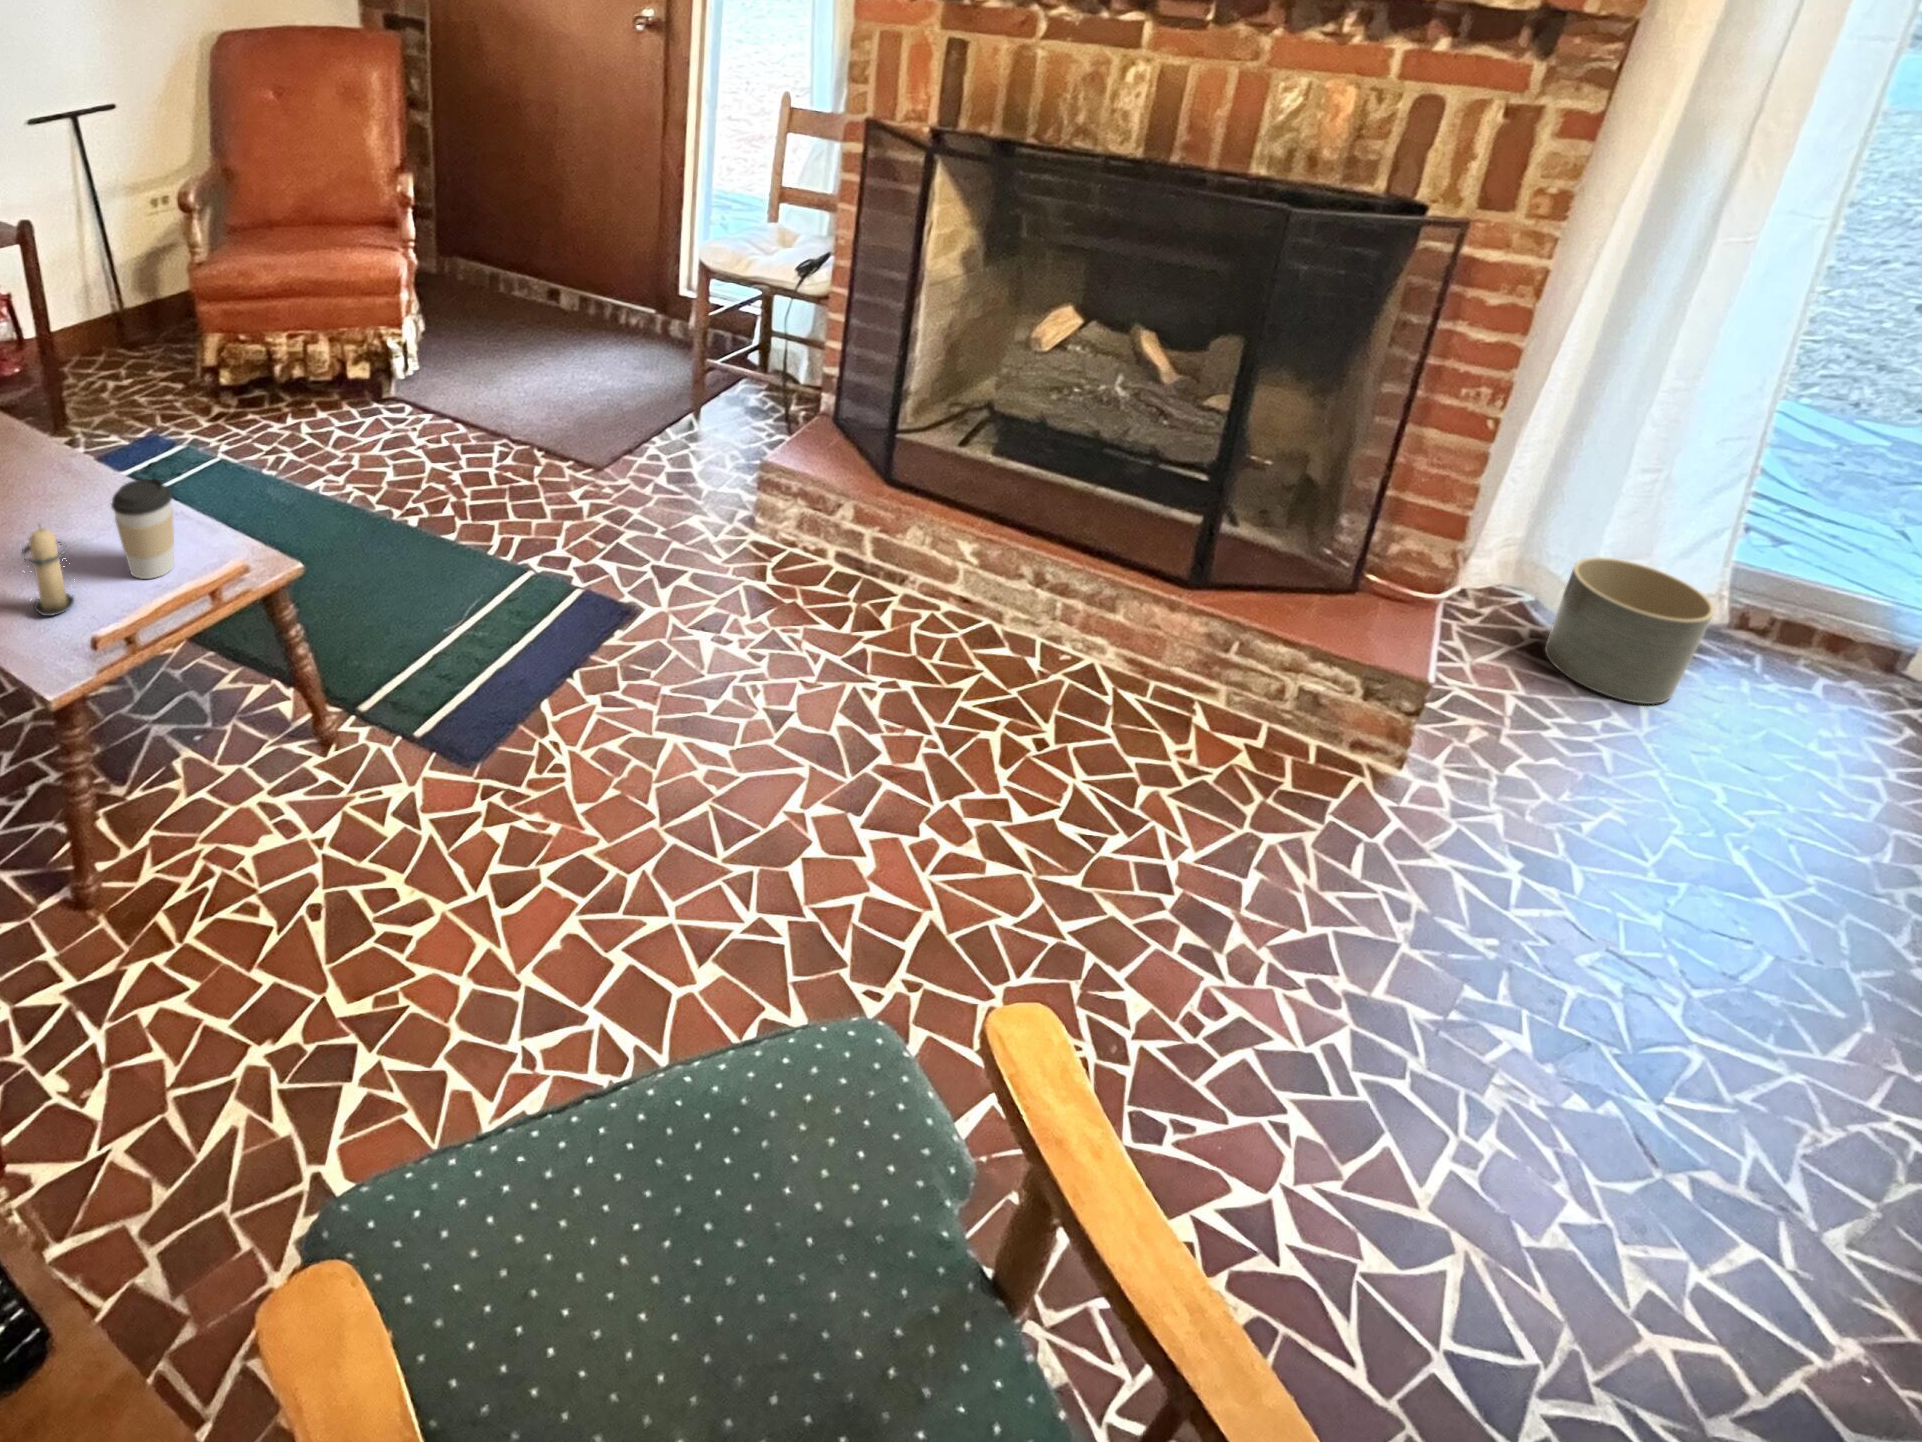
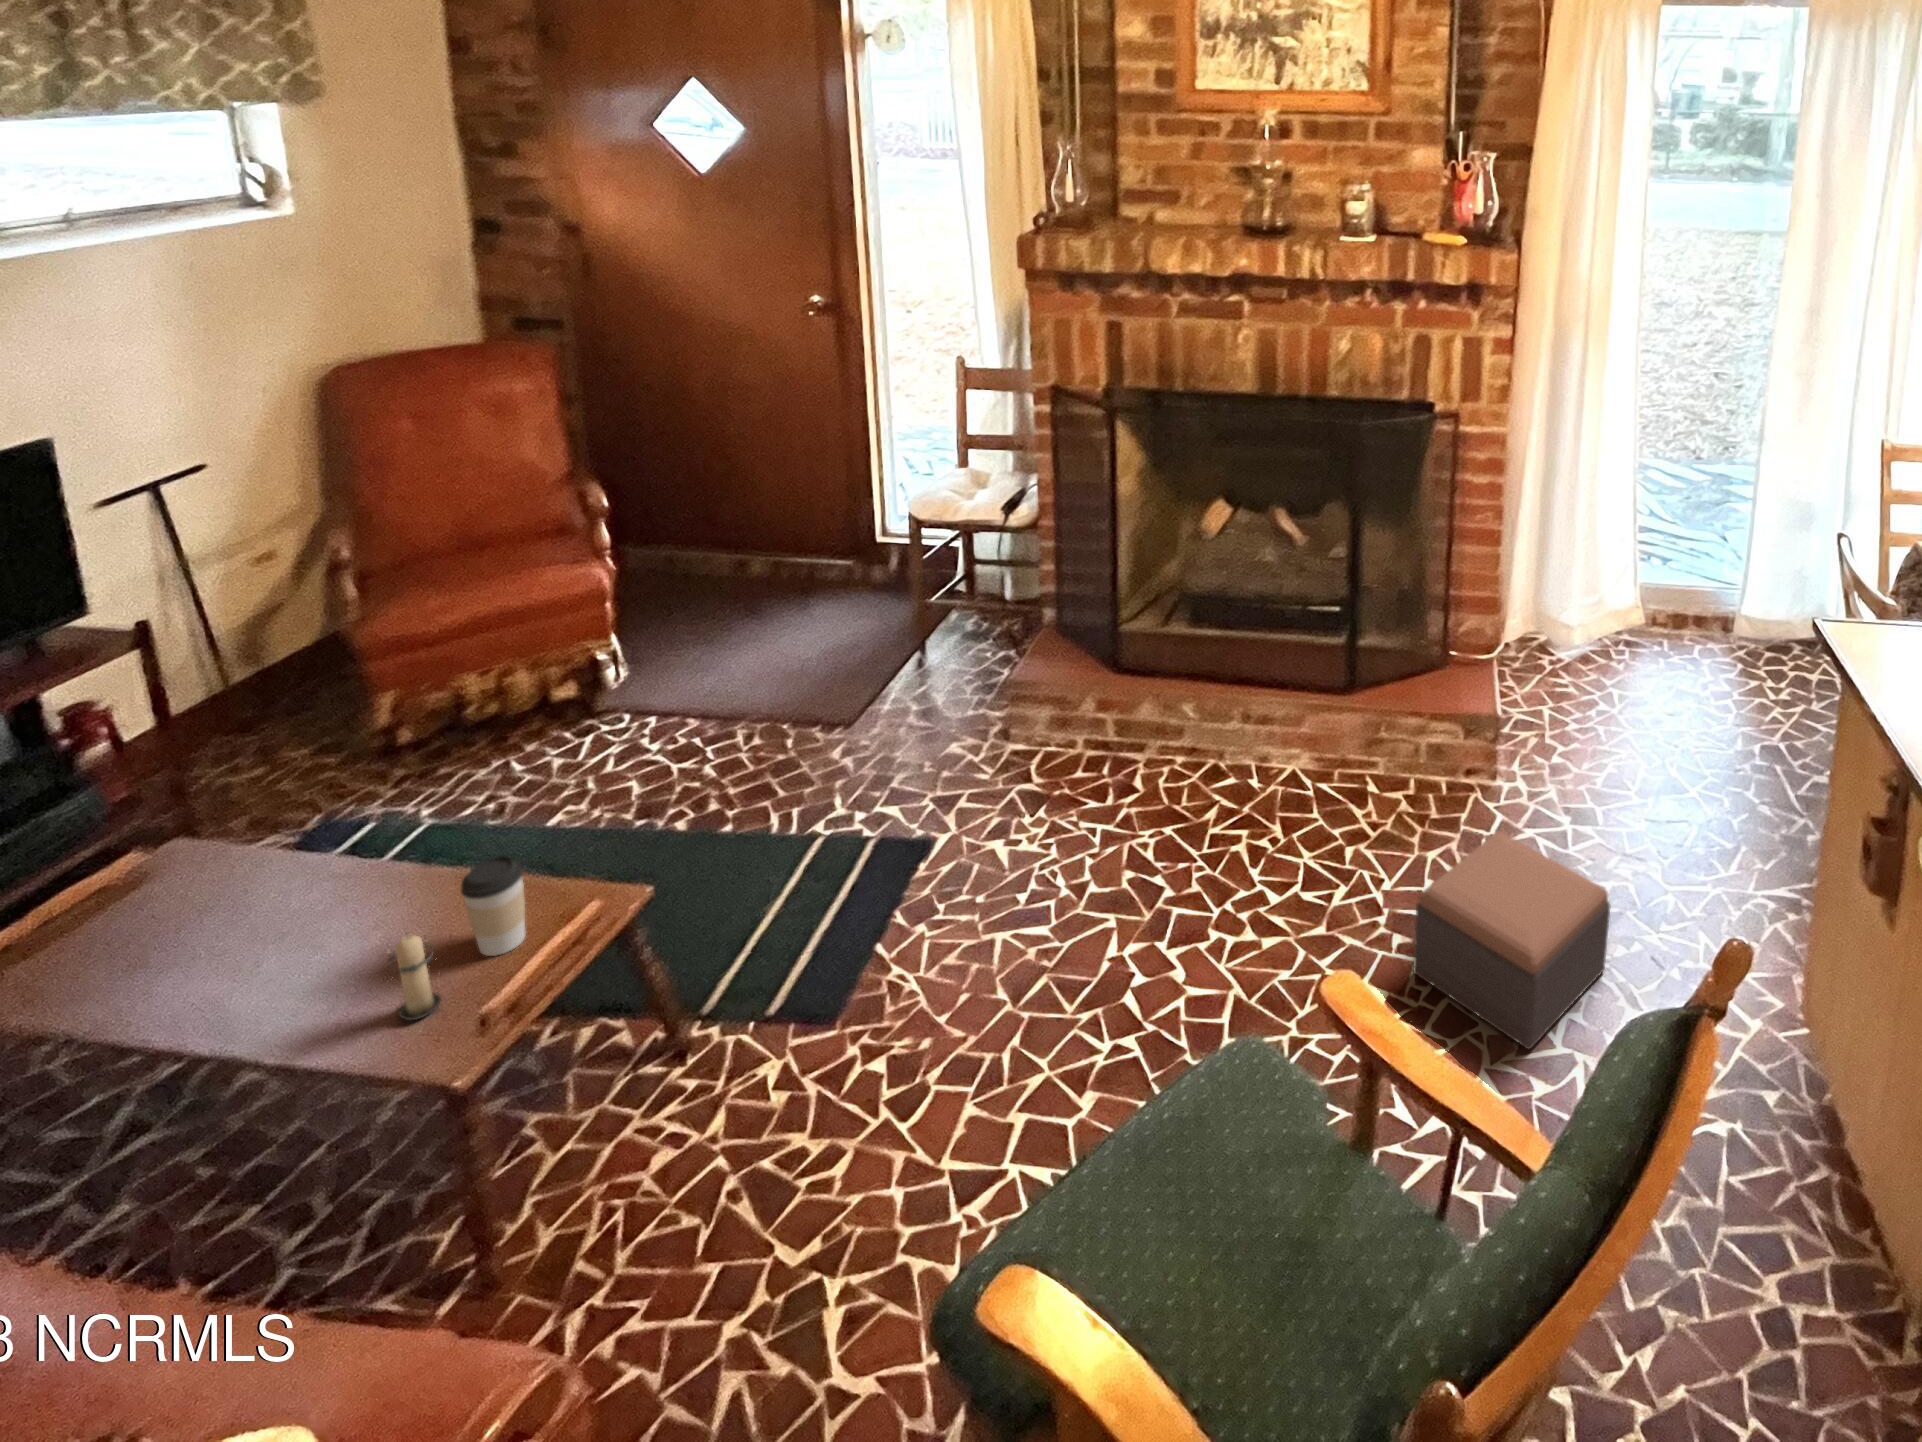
planter: present [1545,557,1714,704] -> none [1565,597,1642,691]
footstool: none [1206,848,1597,1200] -> present [1413,832,1611,1049]

